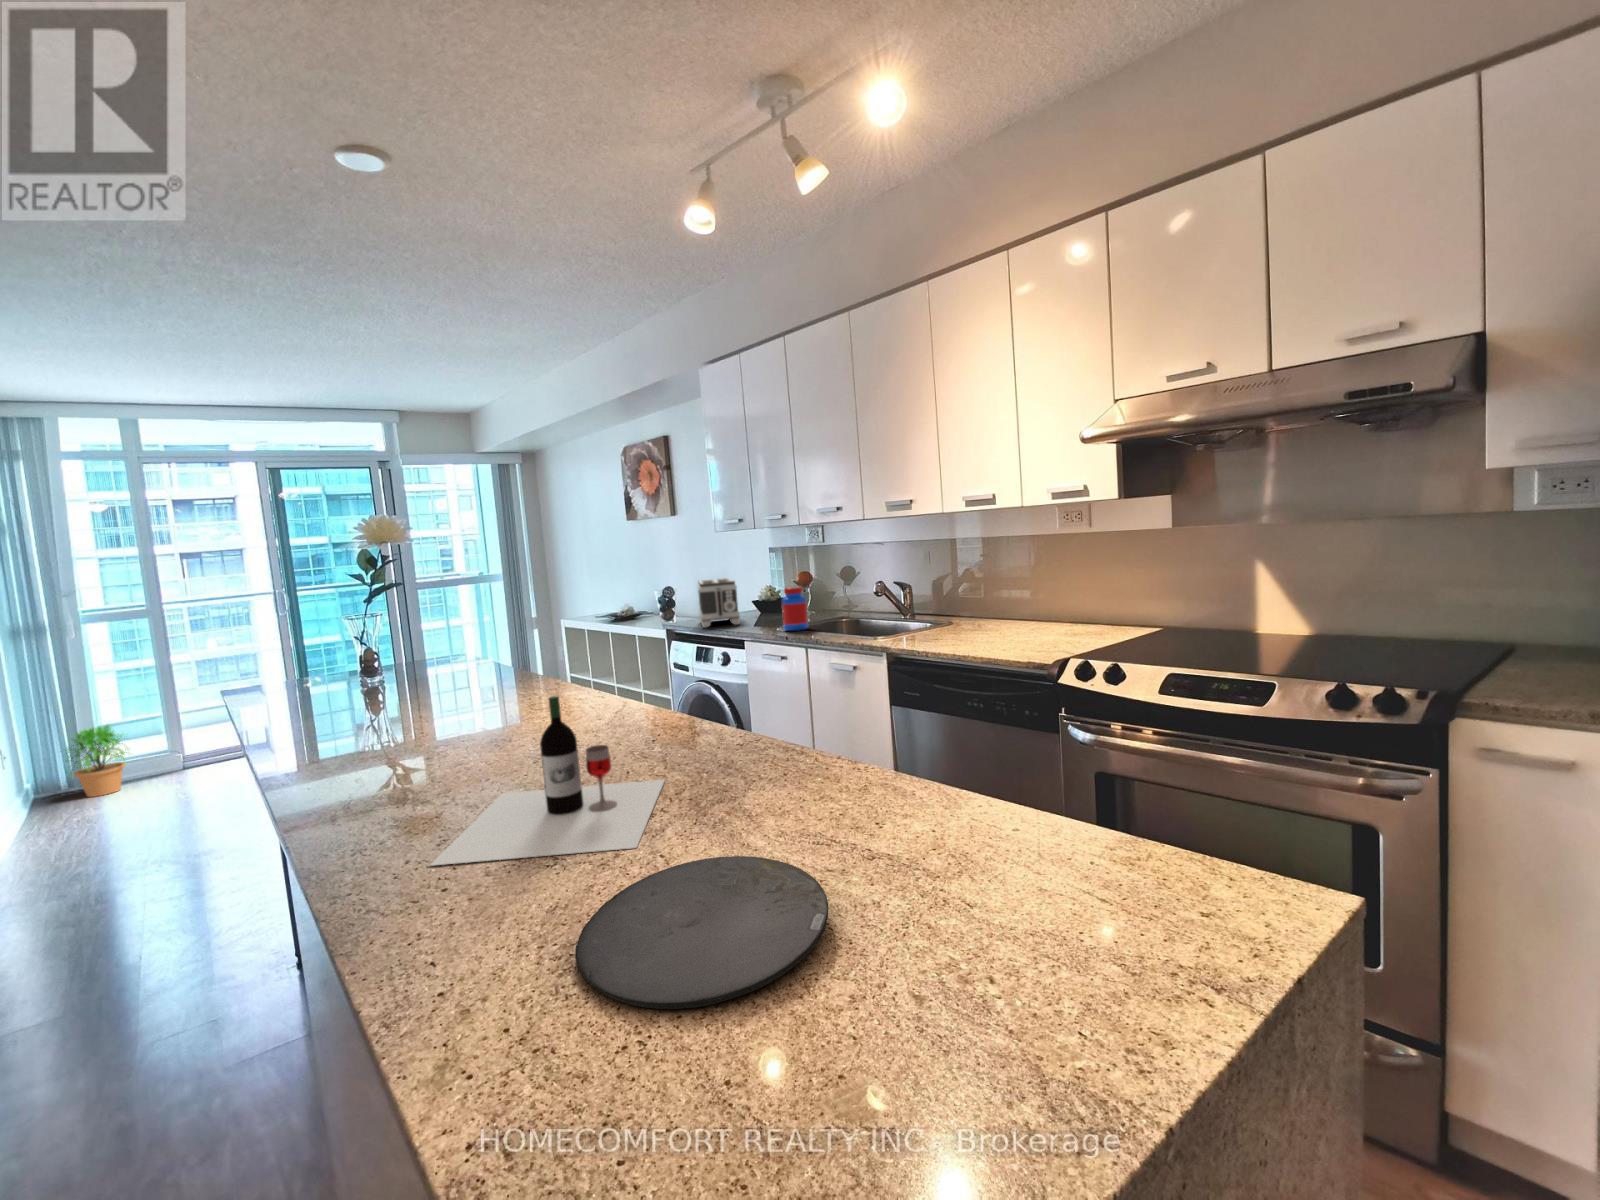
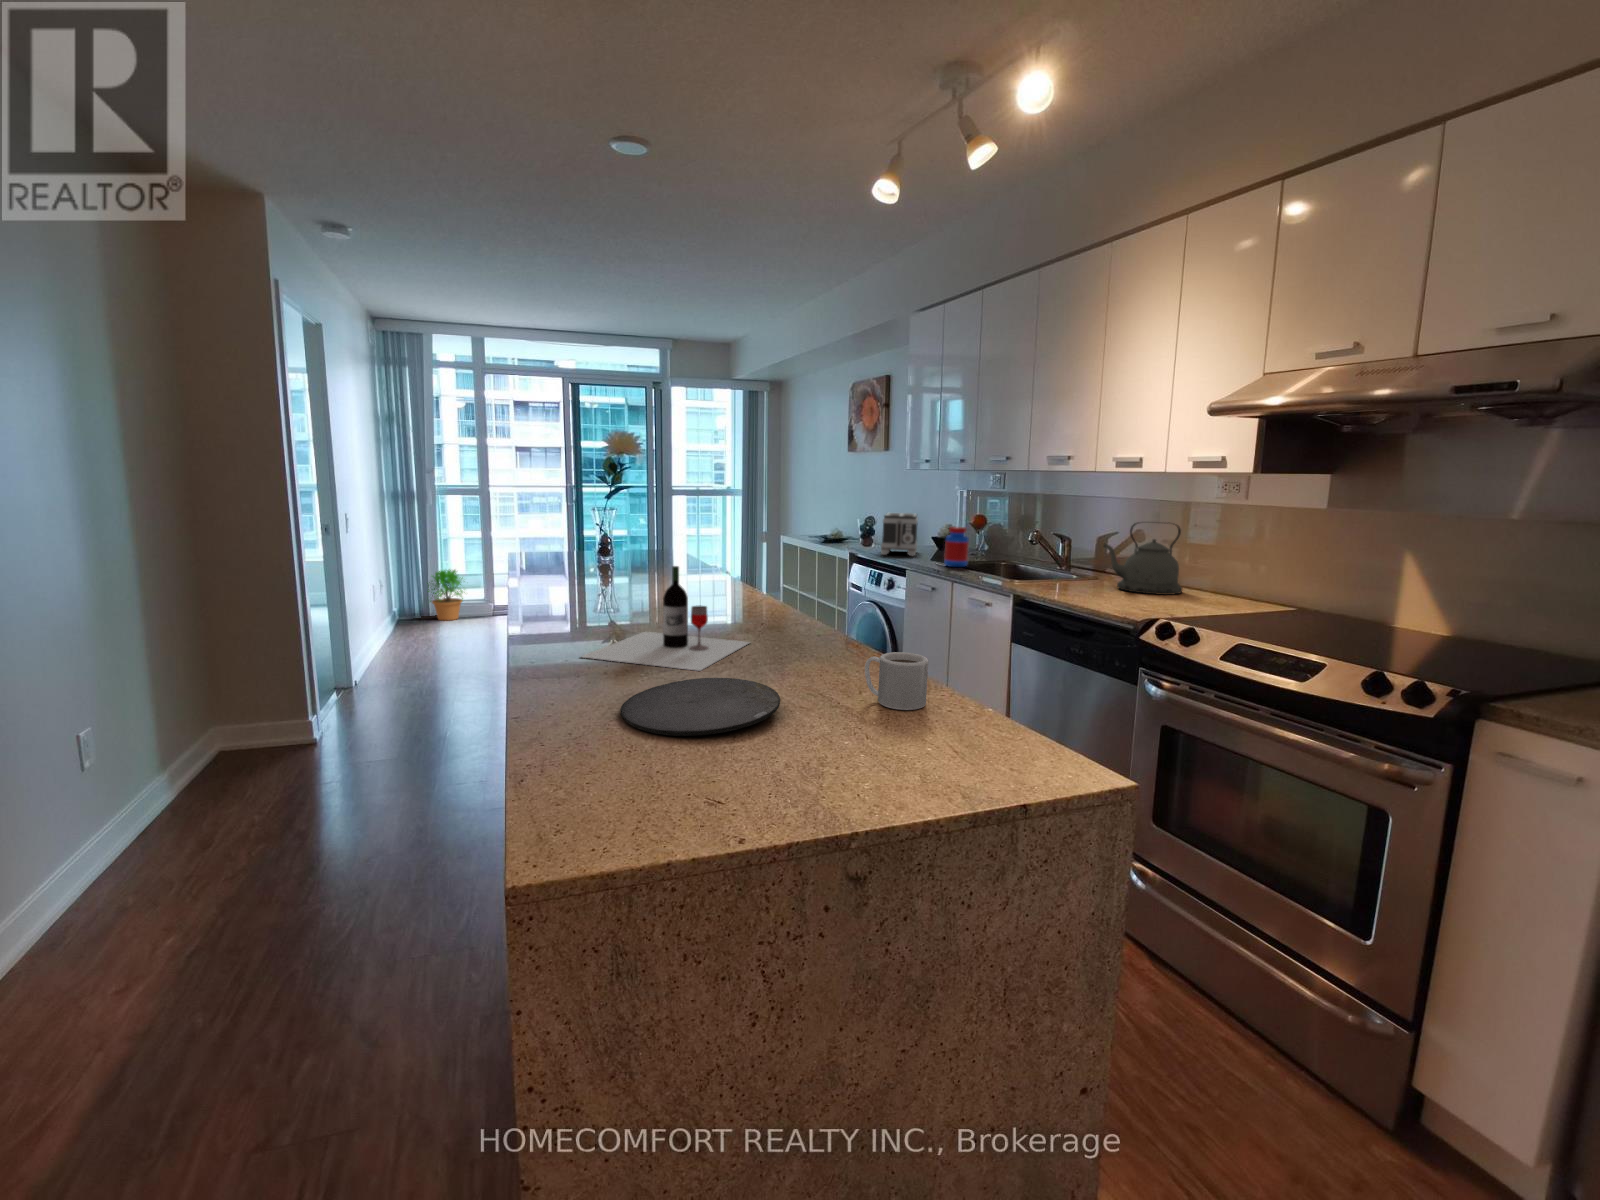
kettle: none [966,557,1045,632] -> present [1104,522,1183,595]
mug: none [895,767,986,852] -> present [865,652,928,710]

